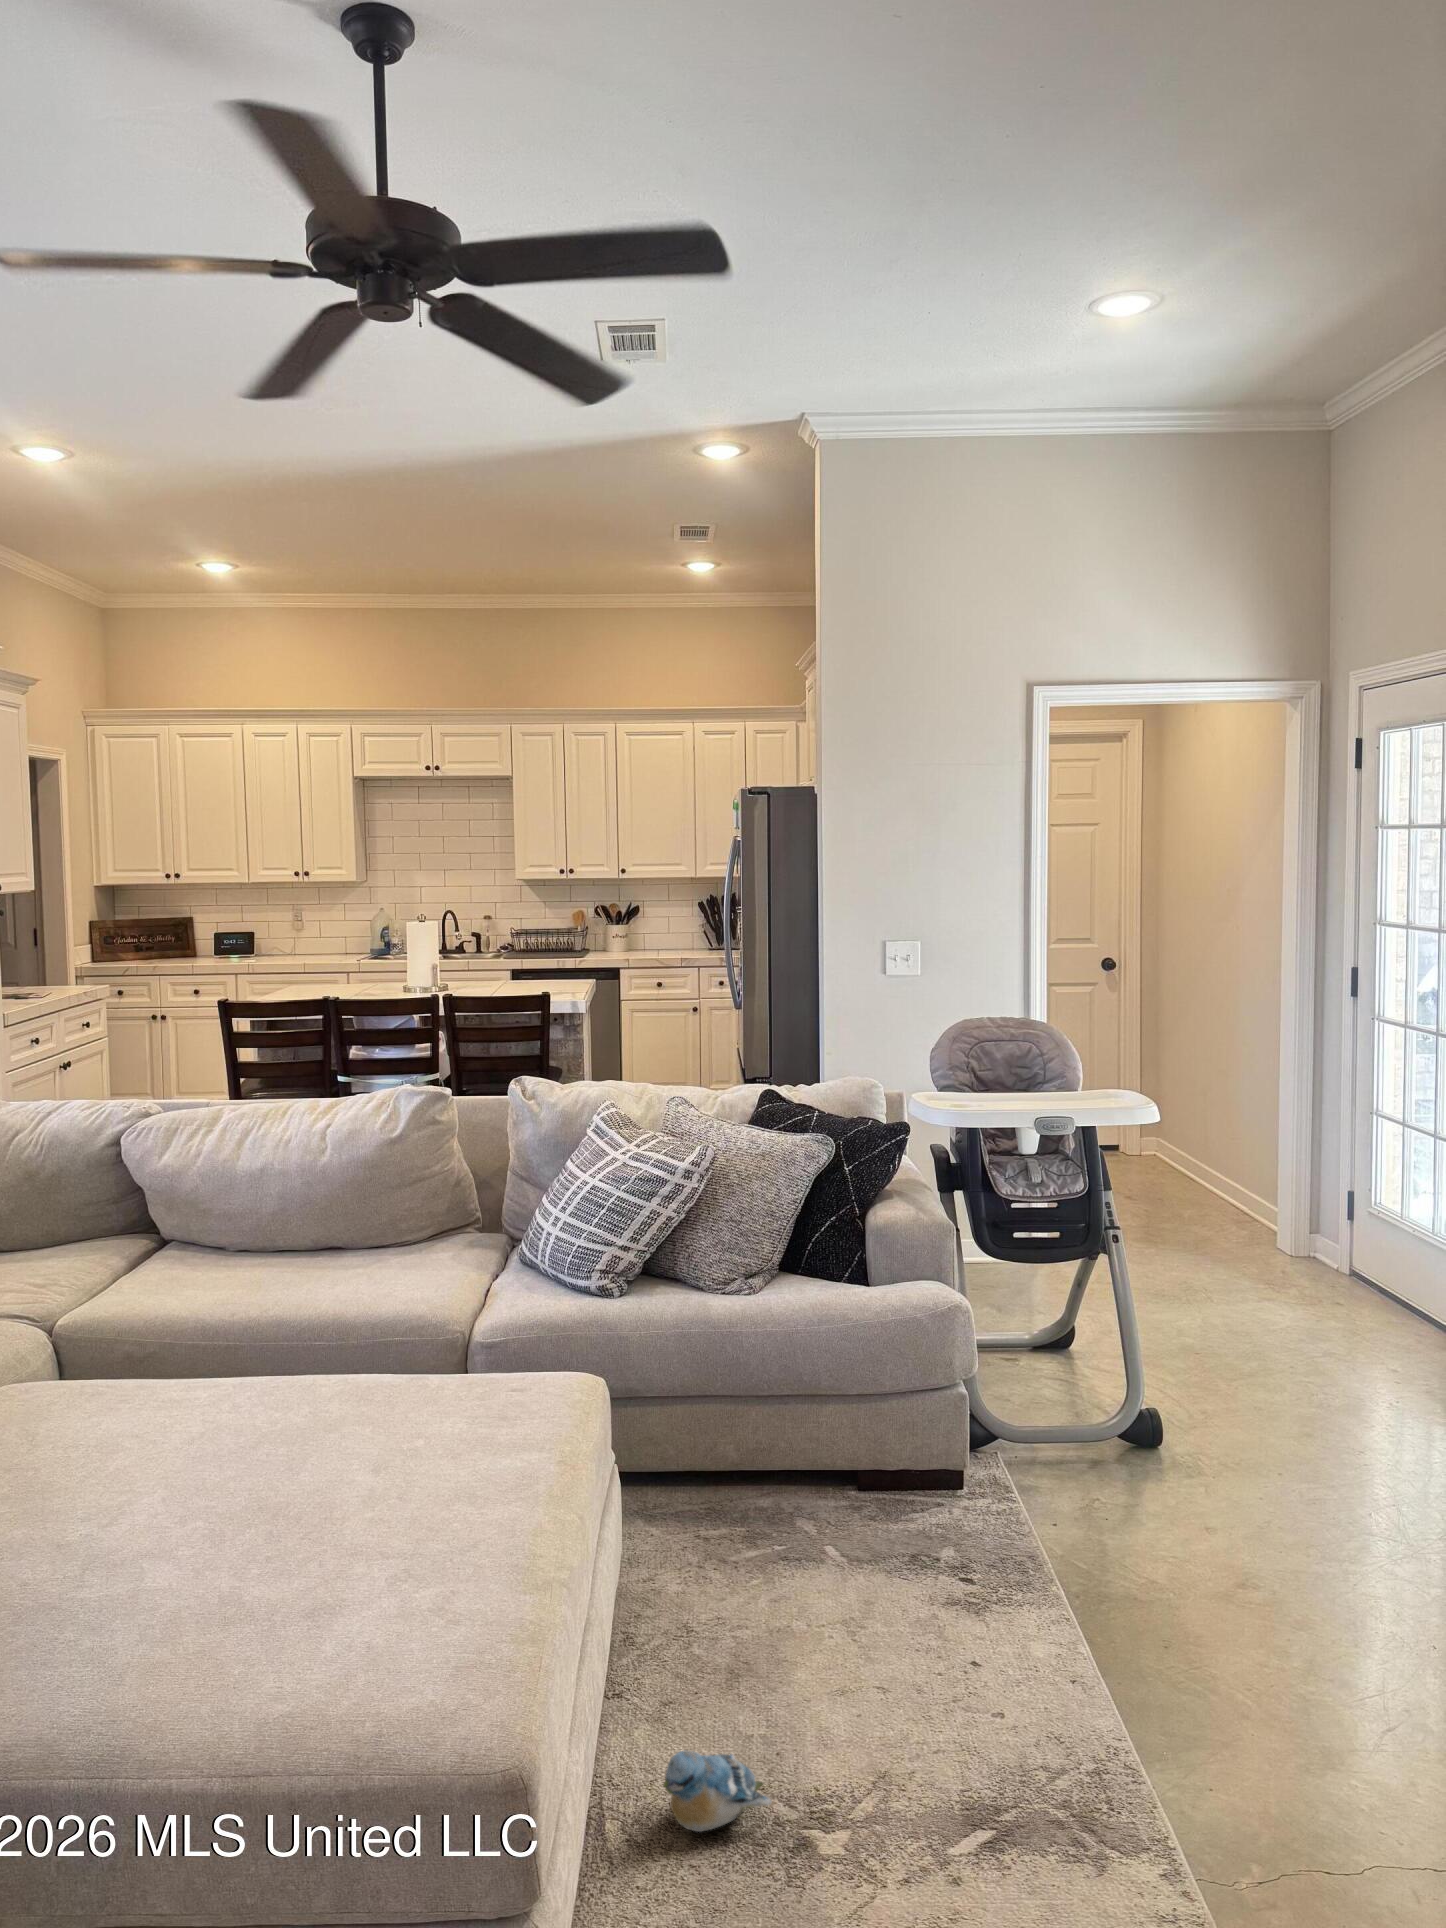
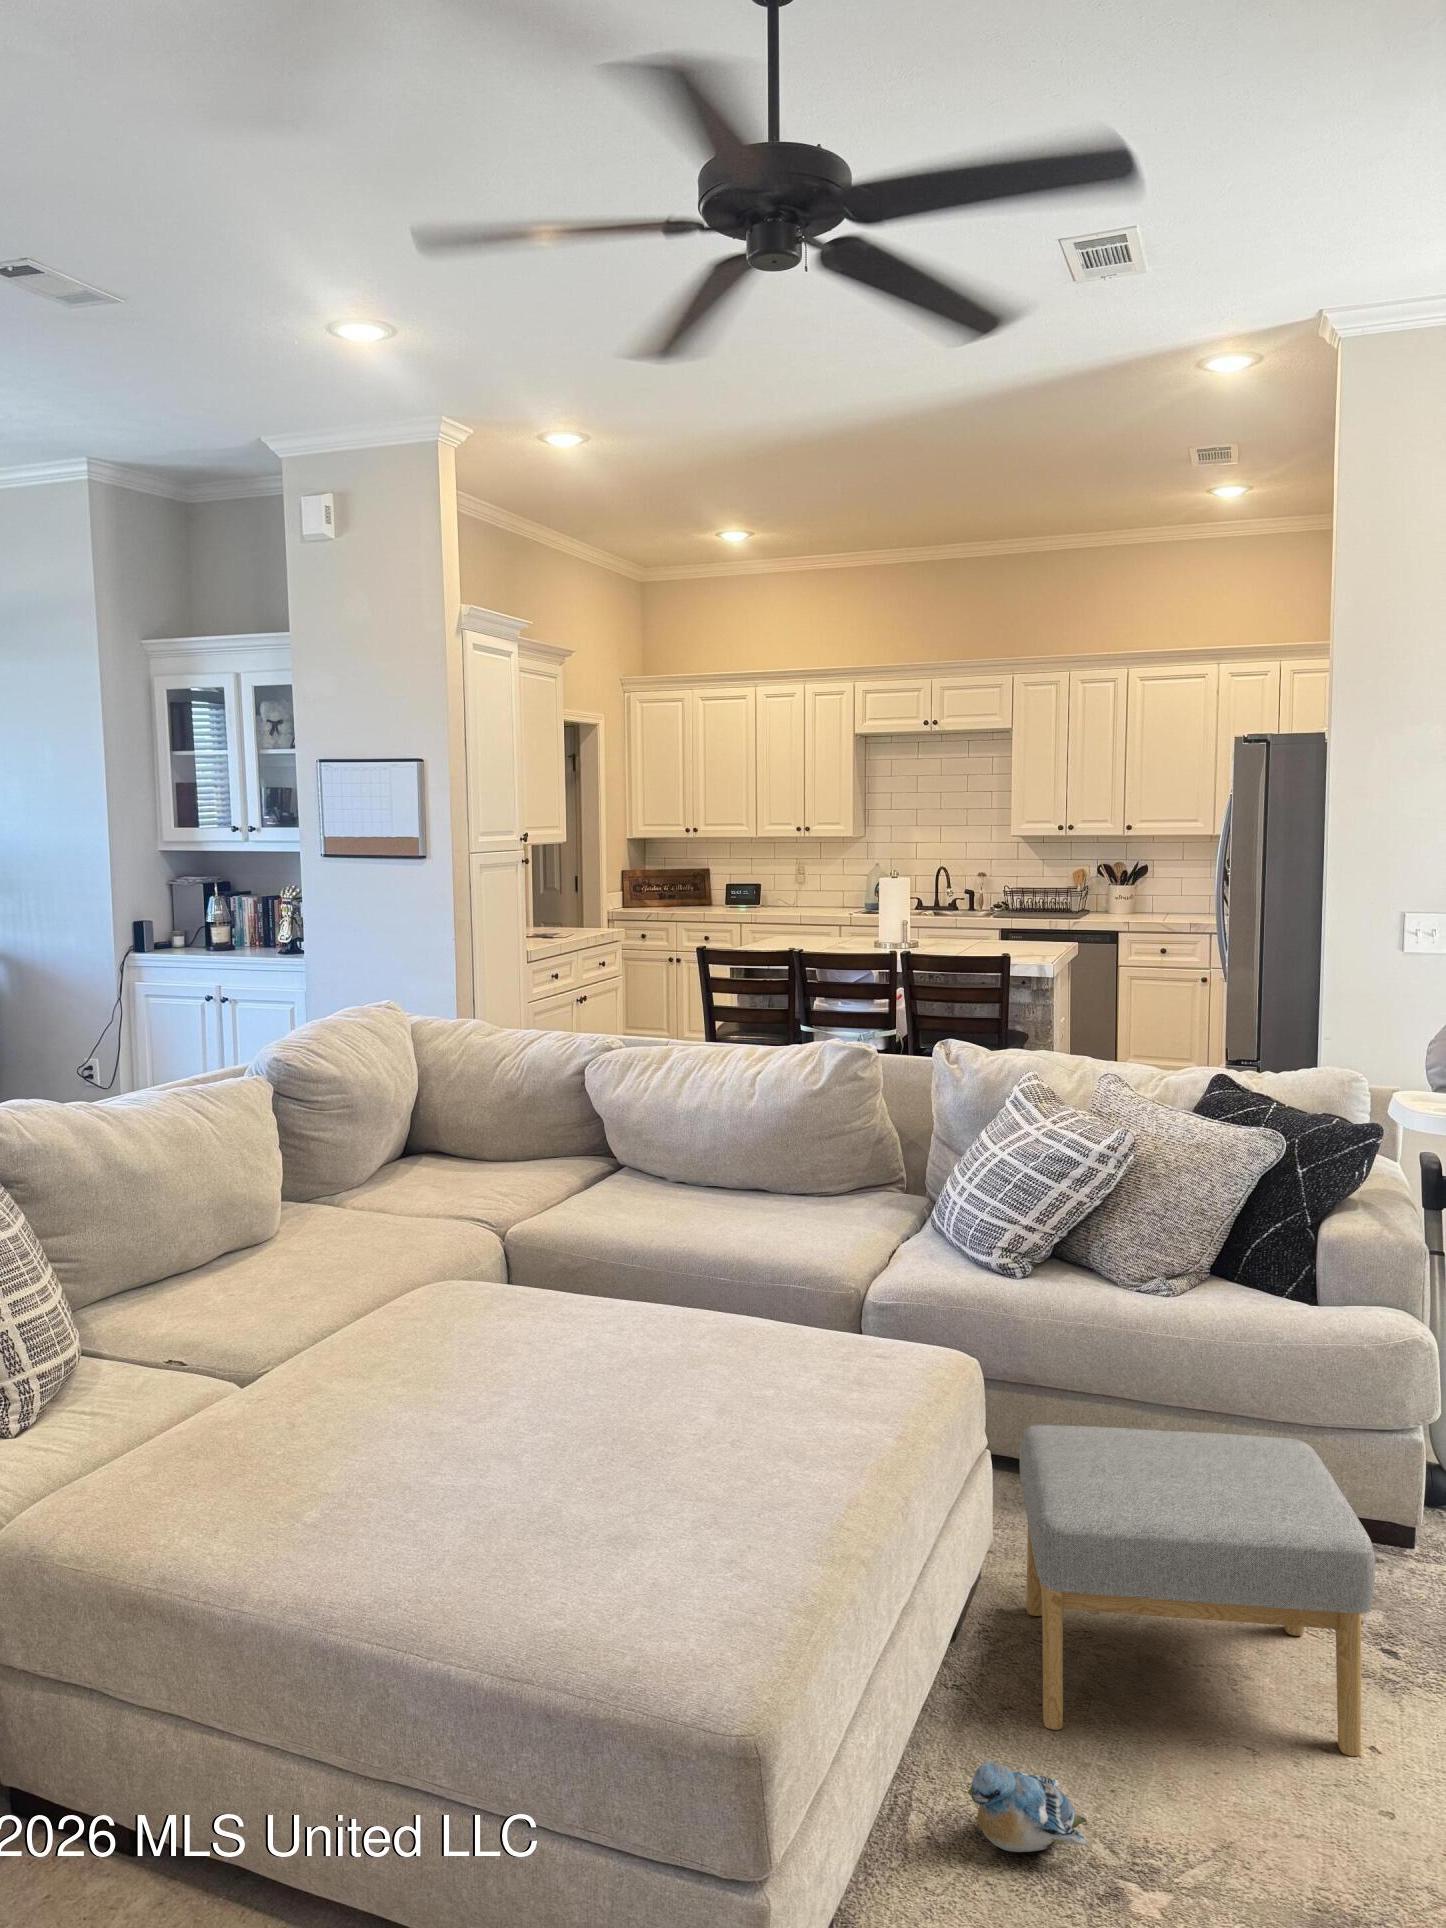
footstool: none [653,1404,969,1714] -> present [1020,1425,1375,1756]

